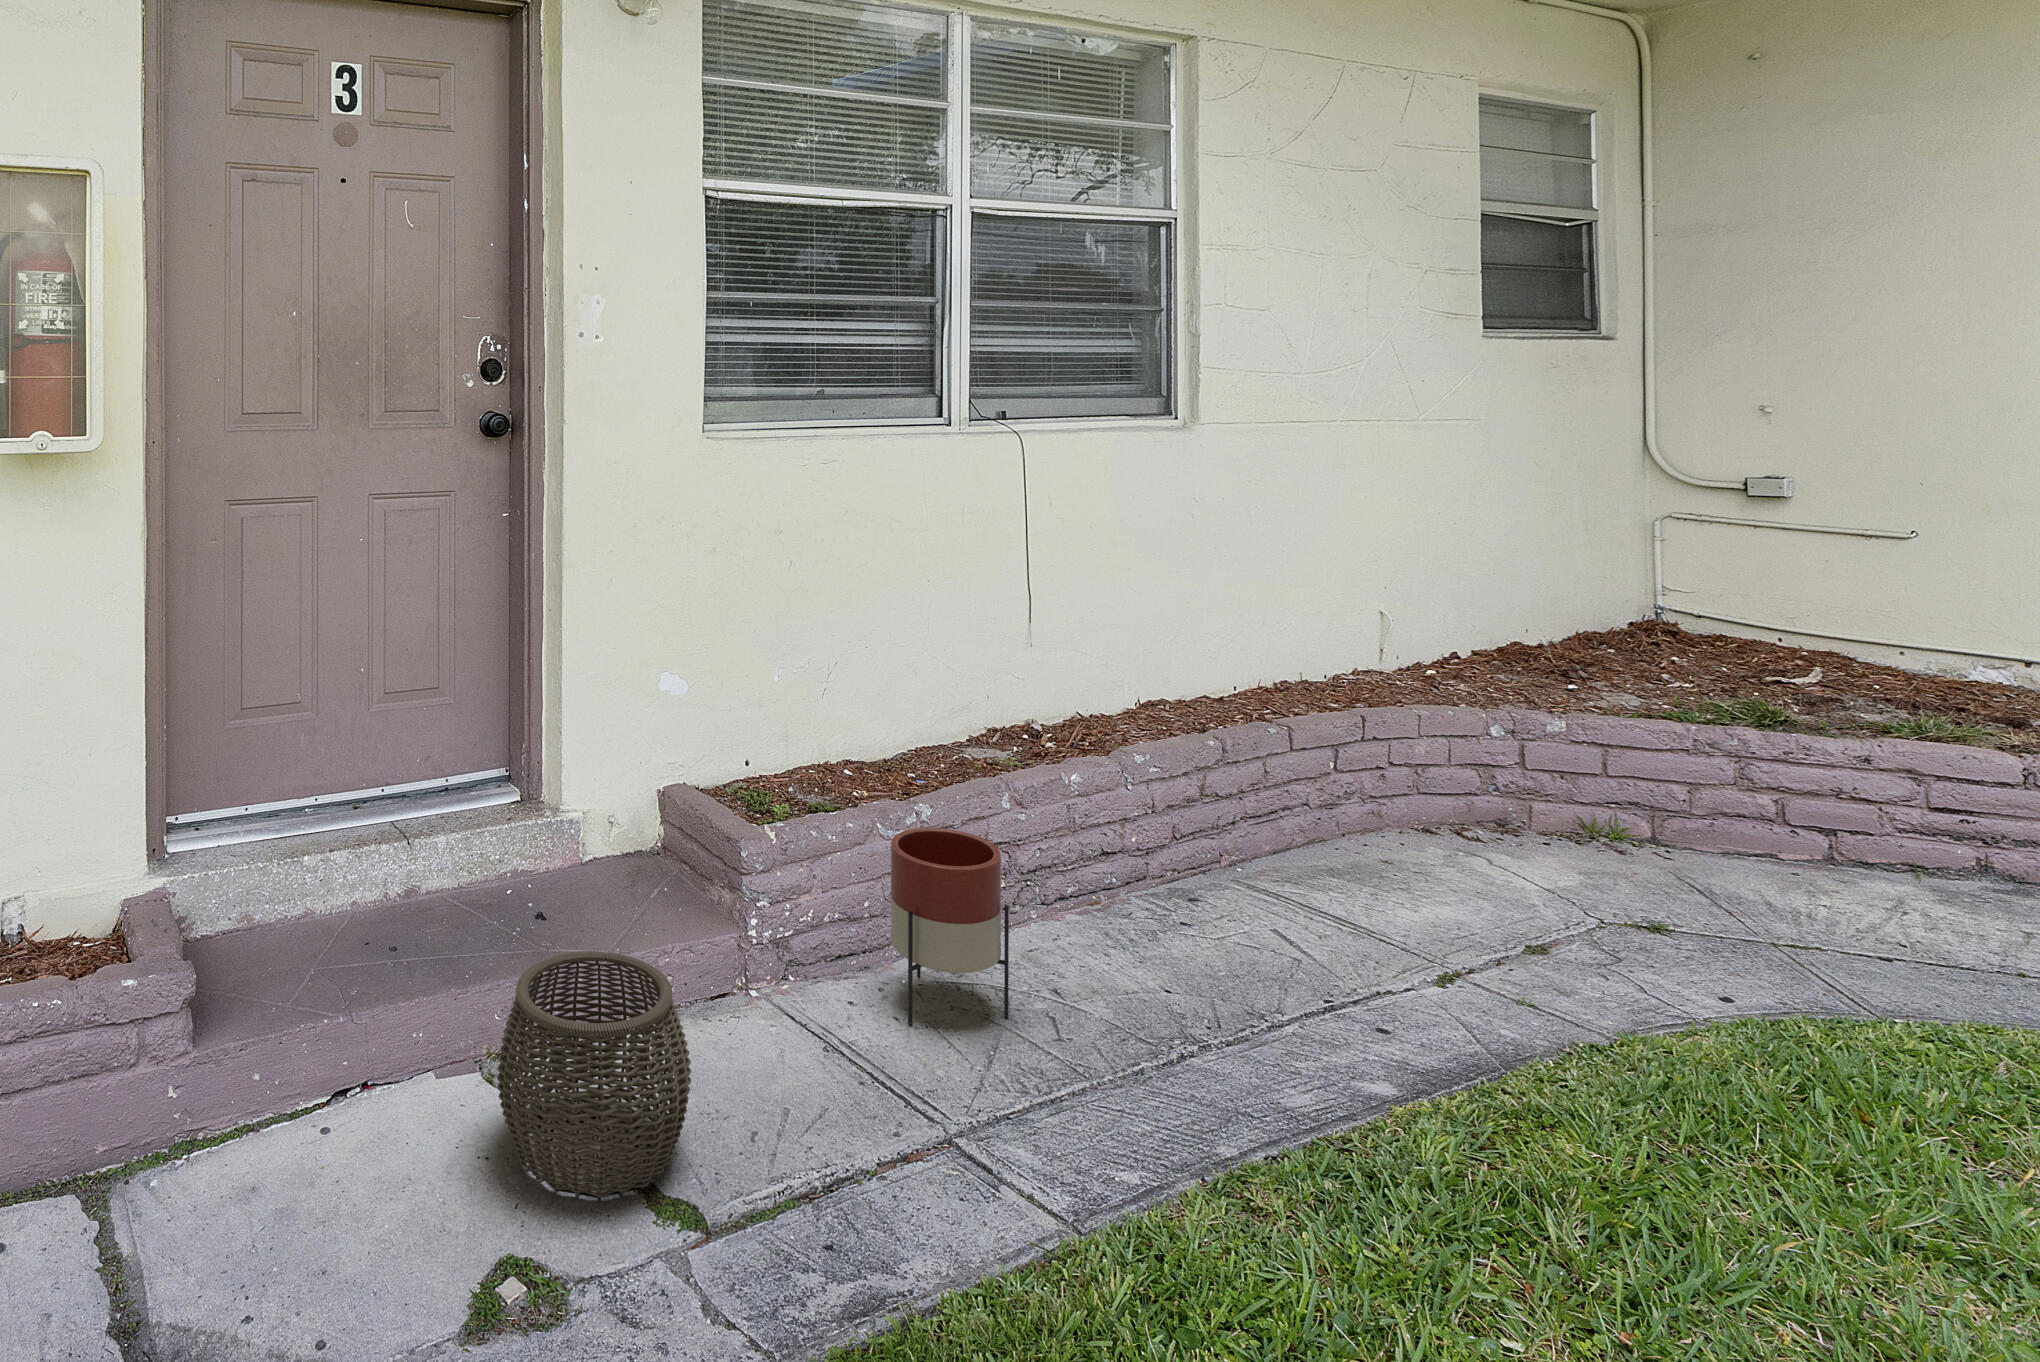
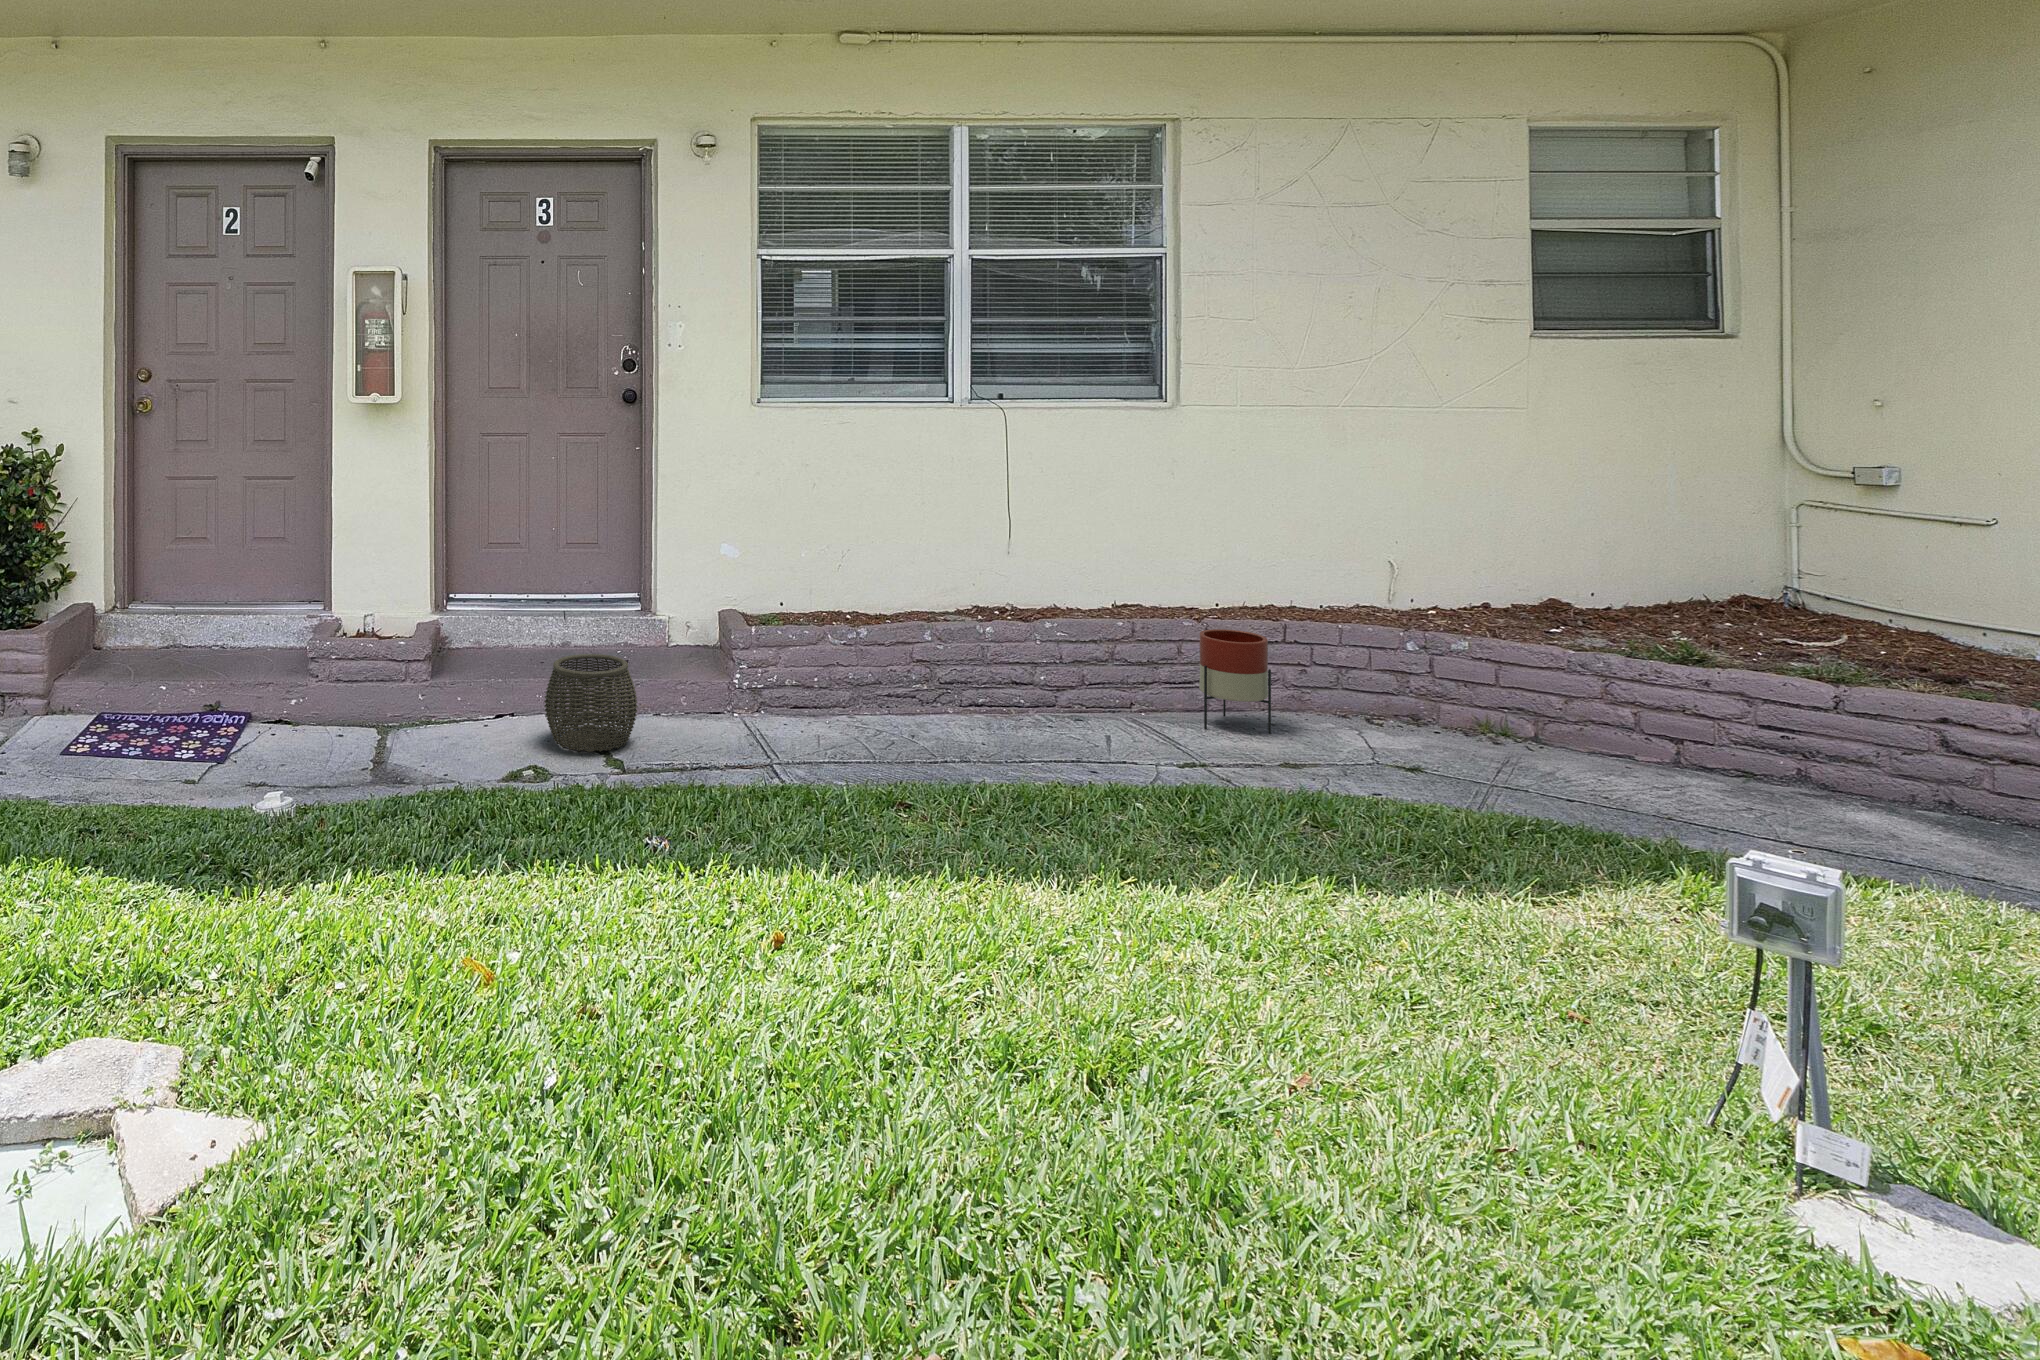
planter: present [890,828,1009,1026] -> present [1199,629,1271,734]

